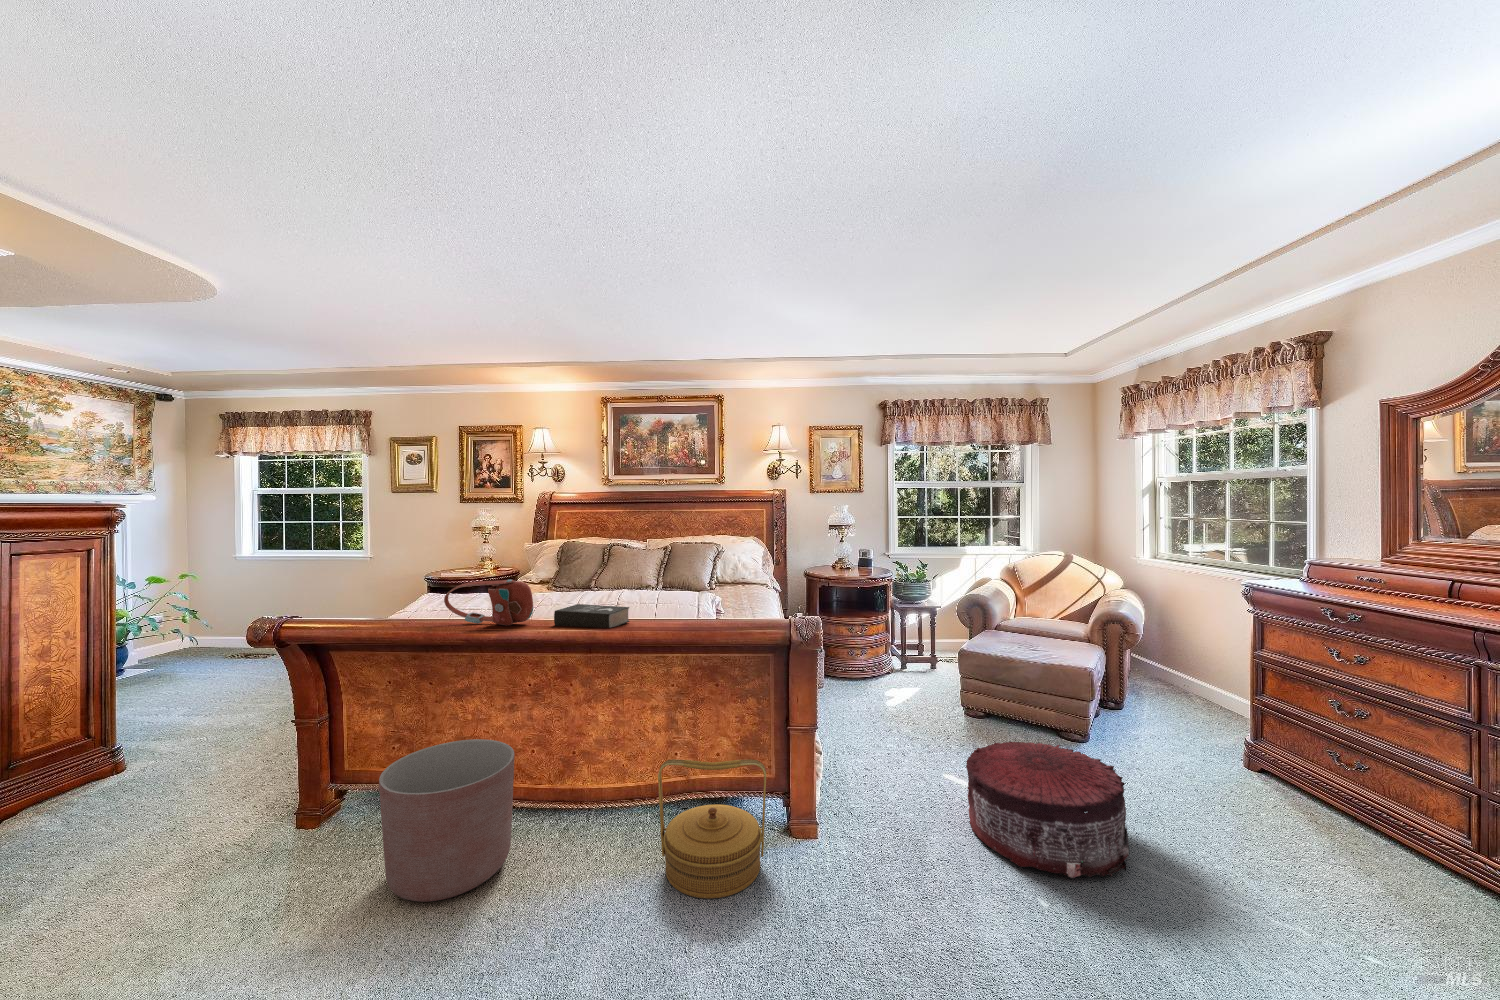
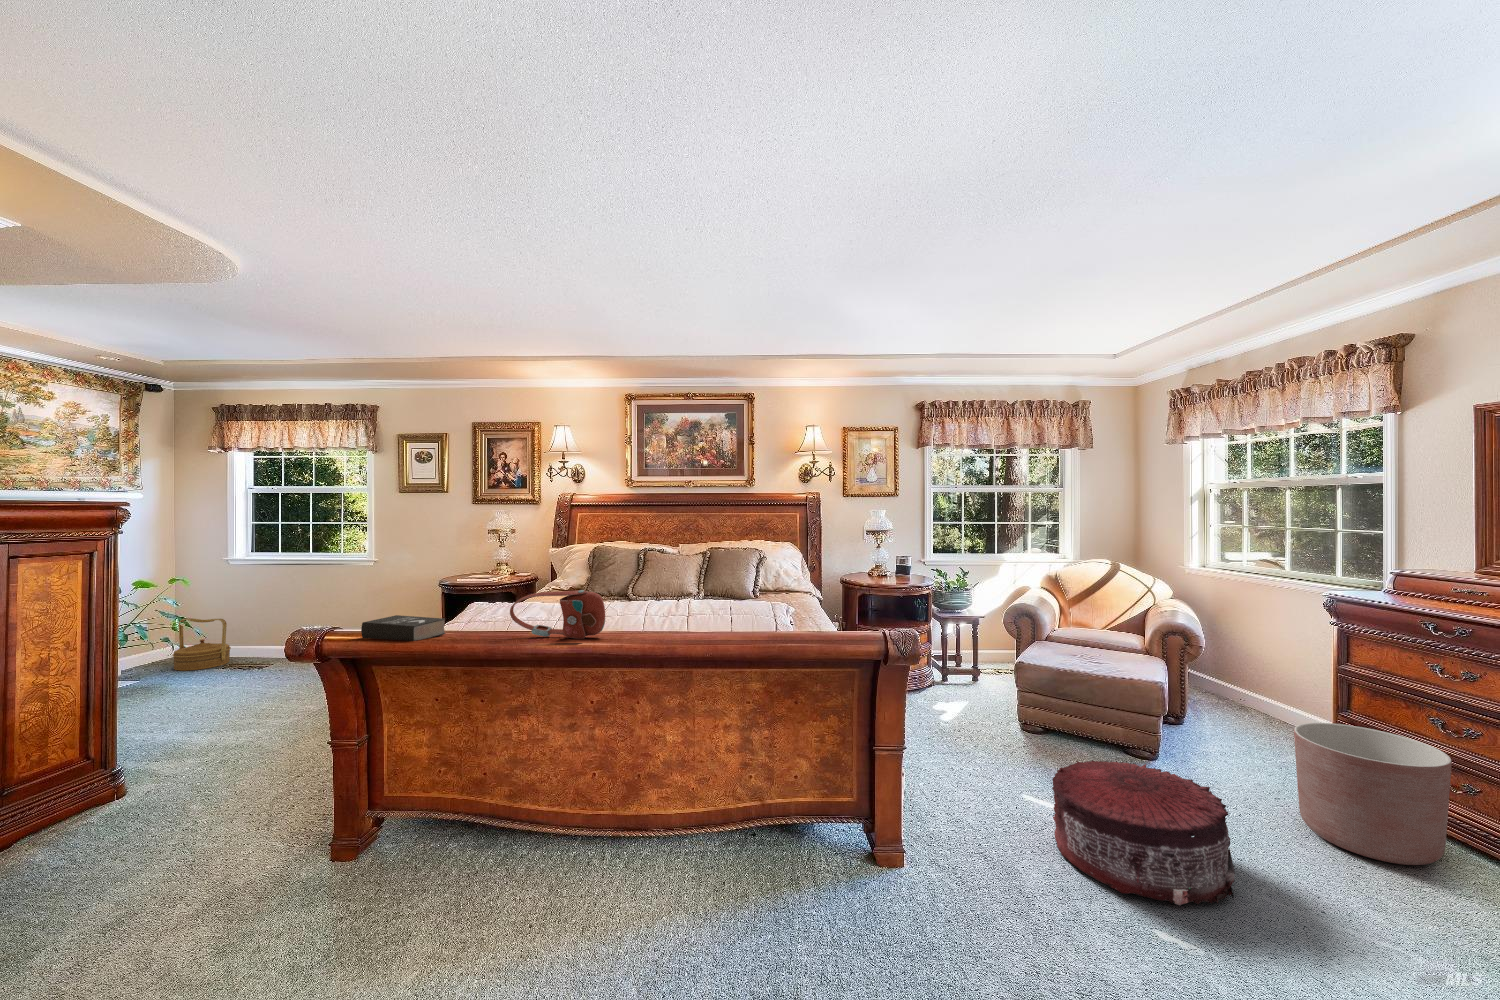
book: present [554,604,629,628] -> present [361,615,446,641]
planter: present [379,739,515,902] -> present [1294,723,1452,865]
woven basket: present [658,759,766,899] -> present [173,618,231,671]

